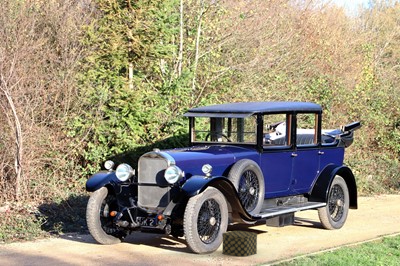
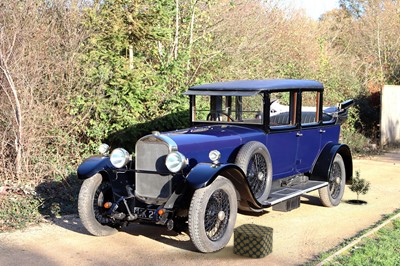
potted tree: none [351,191,376,228] -> present [347,171,369,205]

